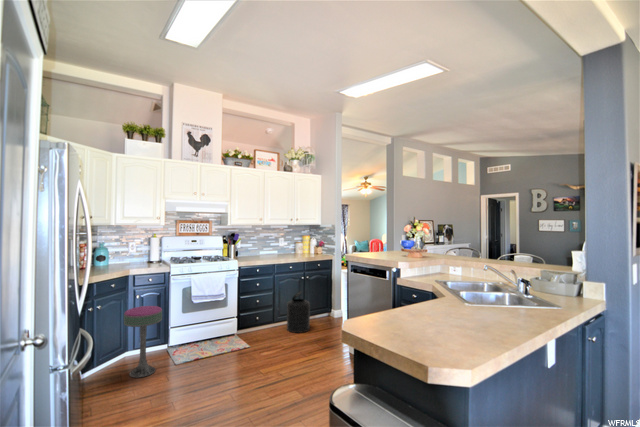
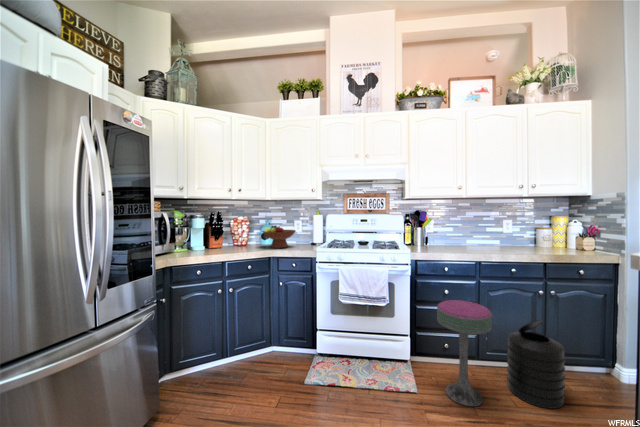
fruit bowl: none [111,250,145,269] -> present [262,225,296,248]
bar stool: present [124,306,162,378] -> present [437,300,492,406]

